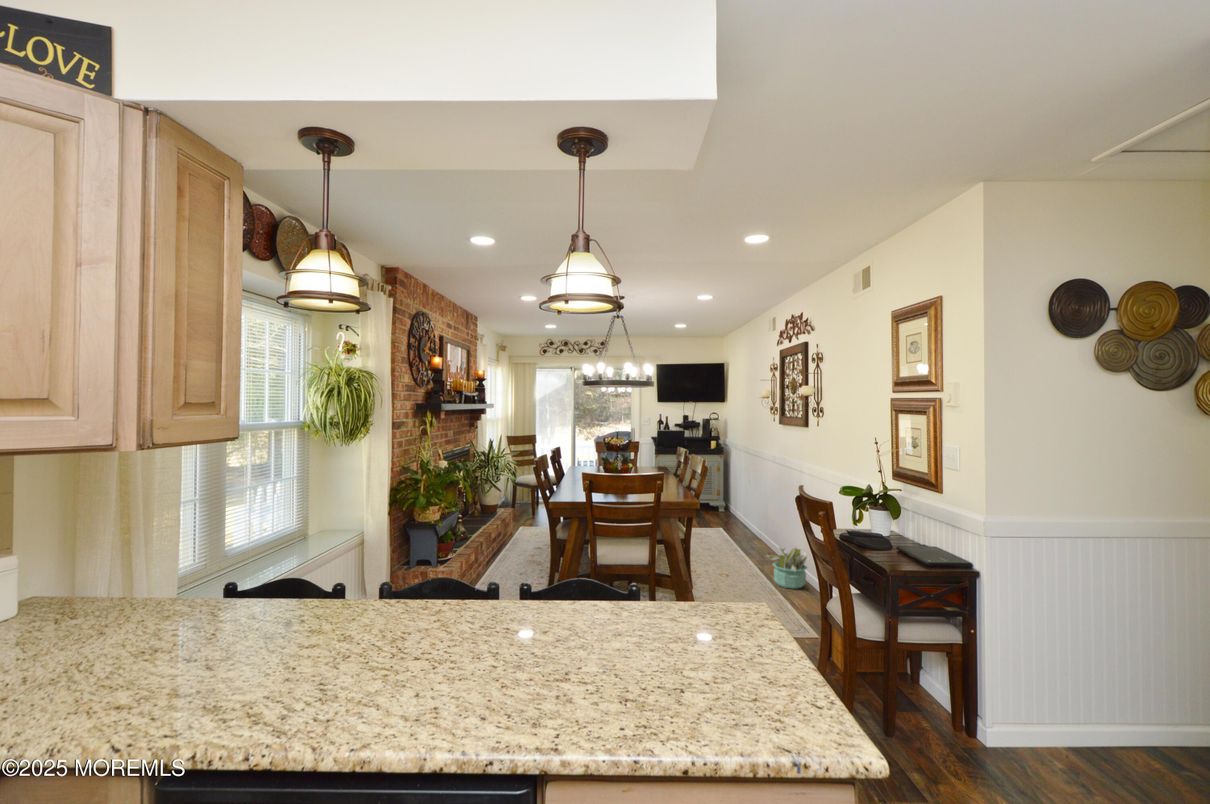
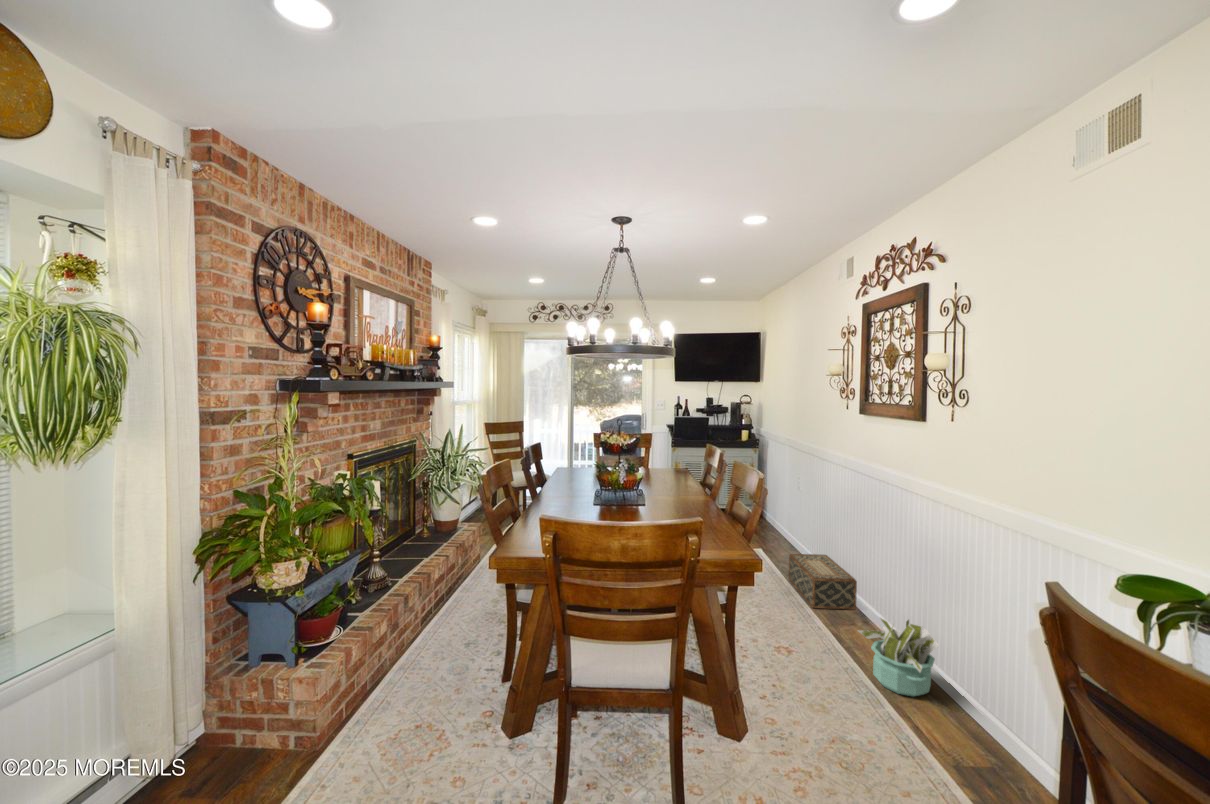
woven basket: none [736,524,777,556] -> present [789,554,857,609]

